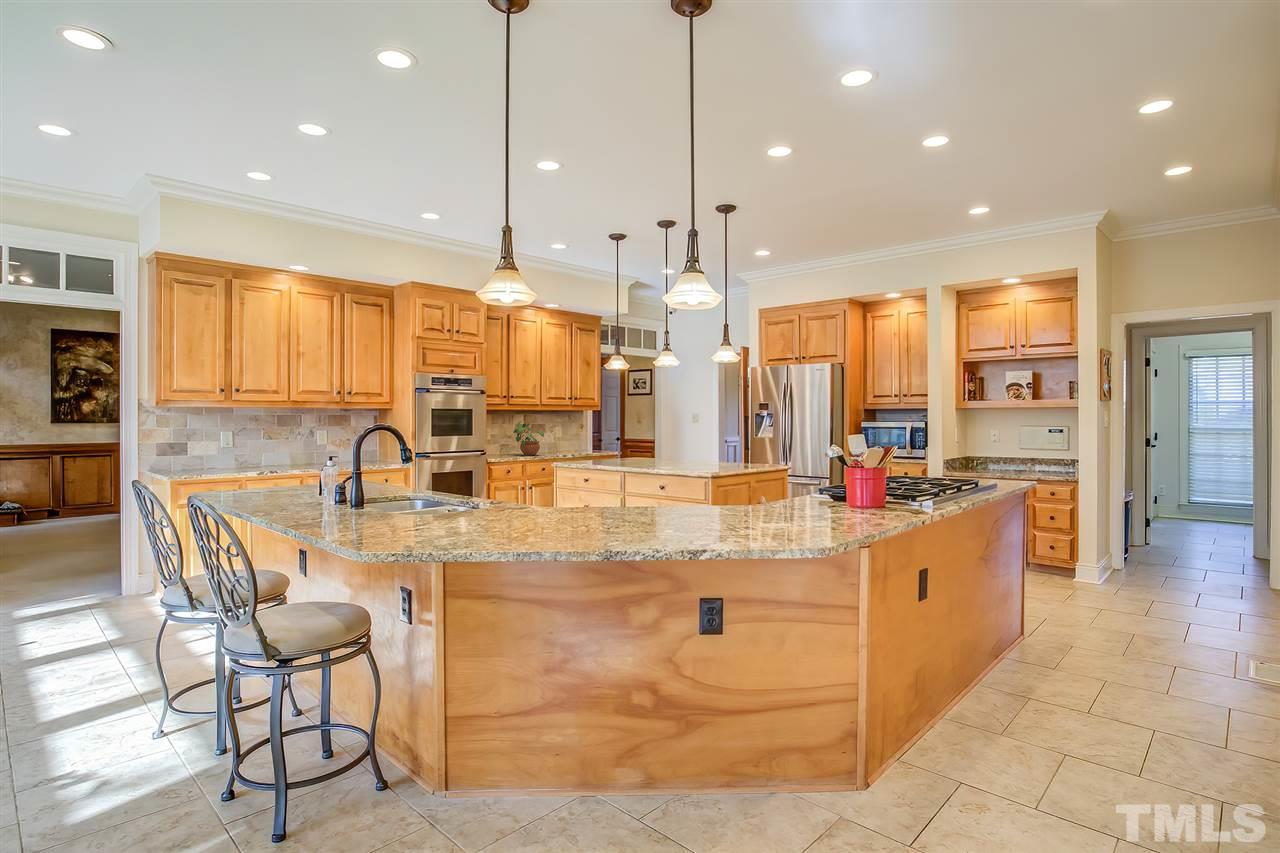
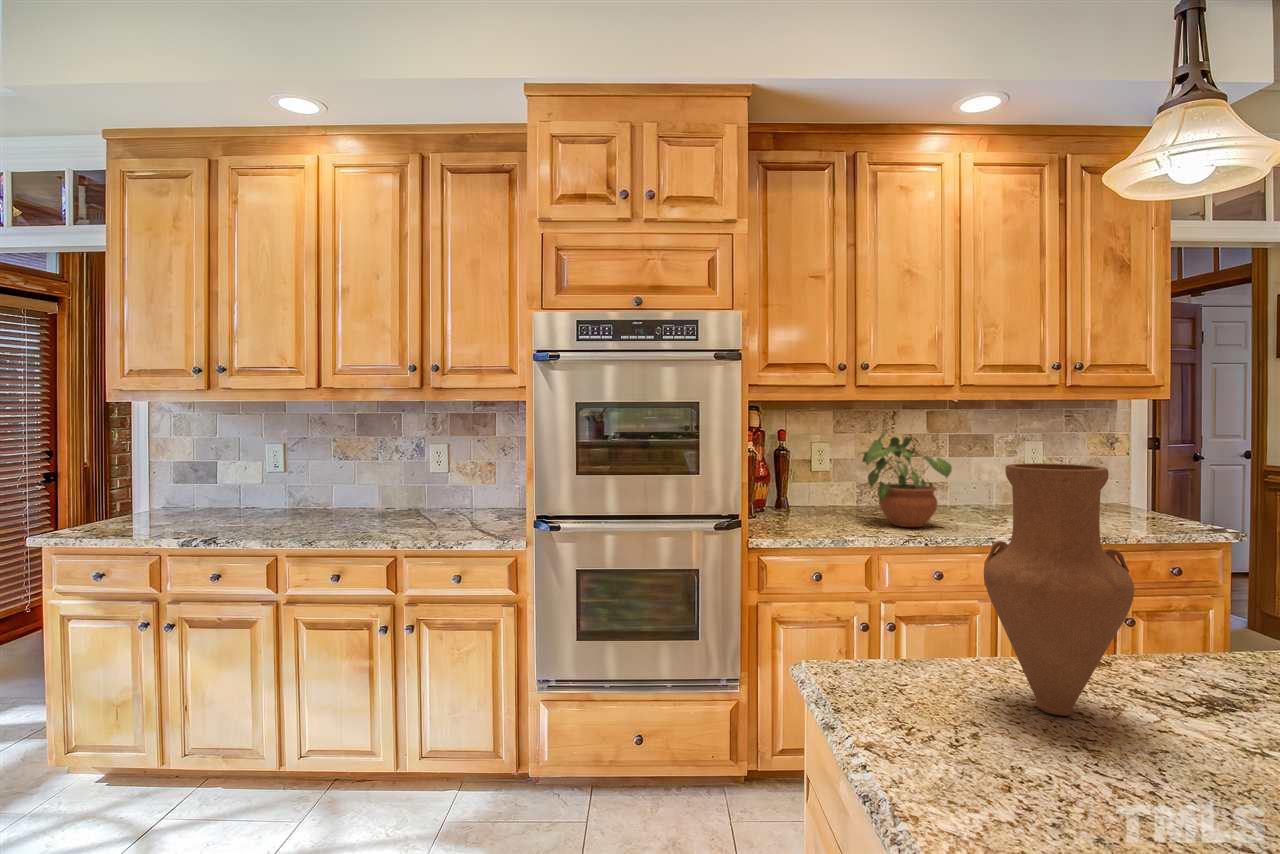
vase: none [584,424,605,467] -> present [984,463,1134,716]

